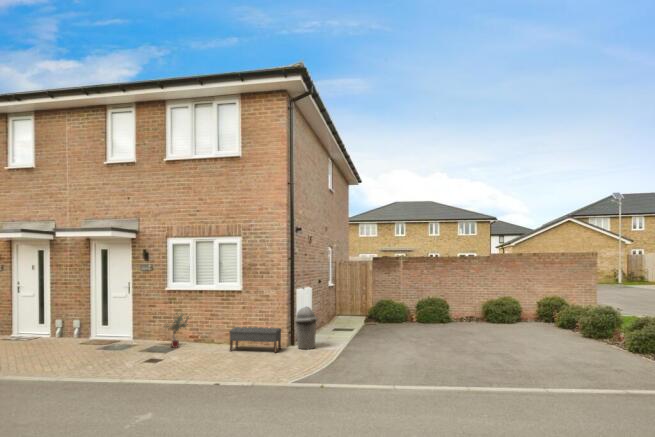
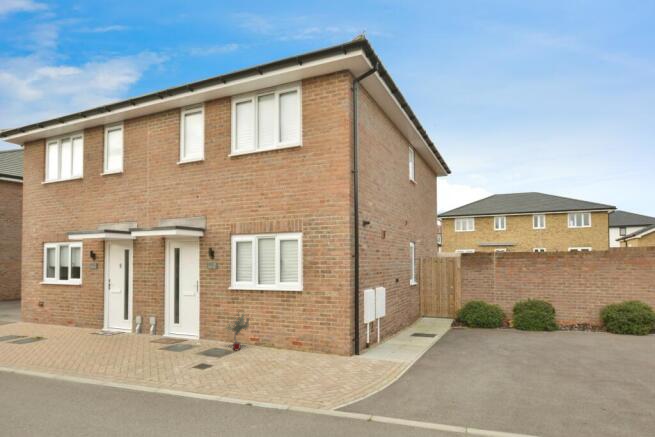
trash can: present [295,307,317,349] -> none [360,311,386,361]
bench: present [229,327,281,353] -> none [287,331,345,364]

